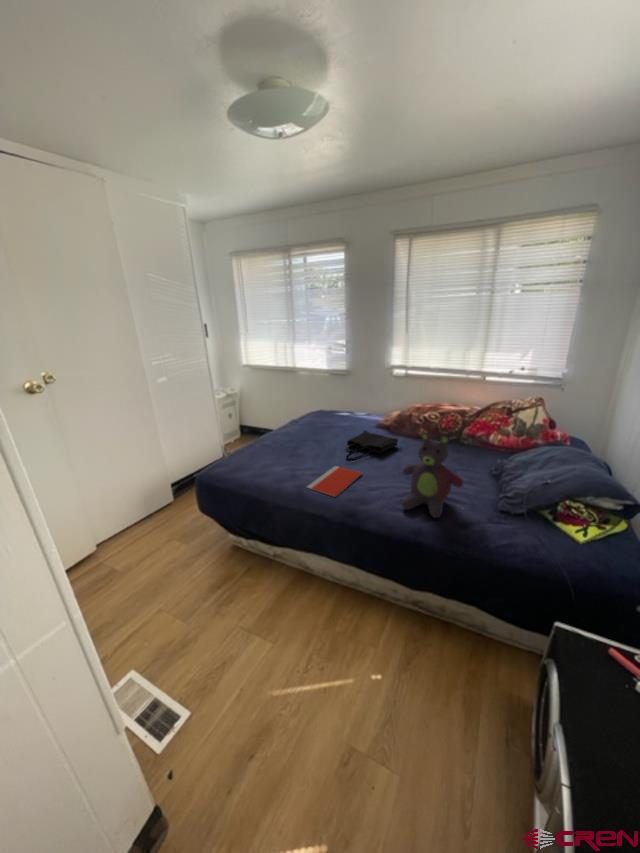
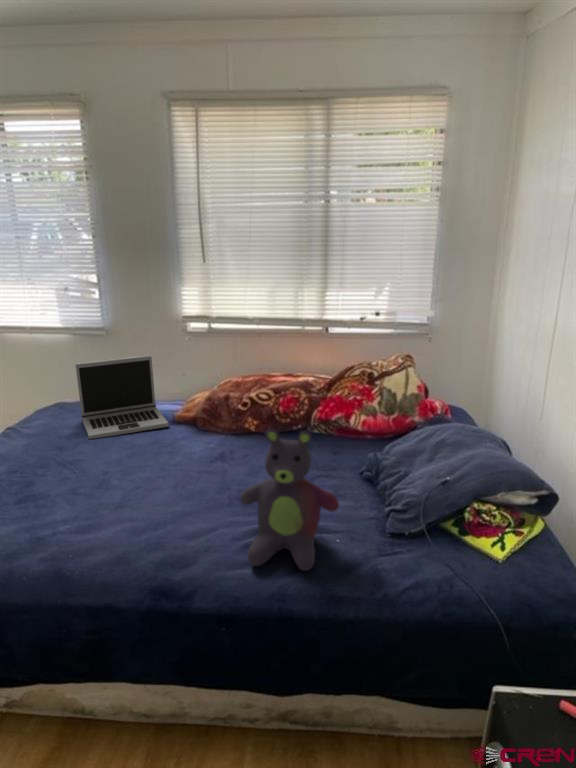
laptop: none [328,387,374,430] -> present [75,355,168,439]
tote bag: present [346,430,398,460] -> none [127,432,216,493]
notebook: present [307,466,362,497] -> none [62,508,167,571]

